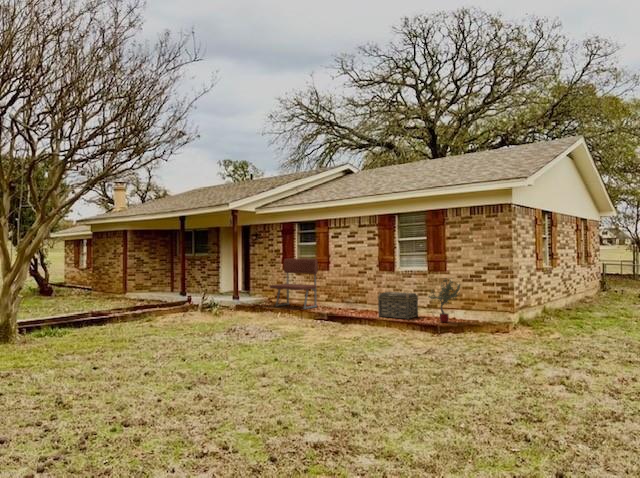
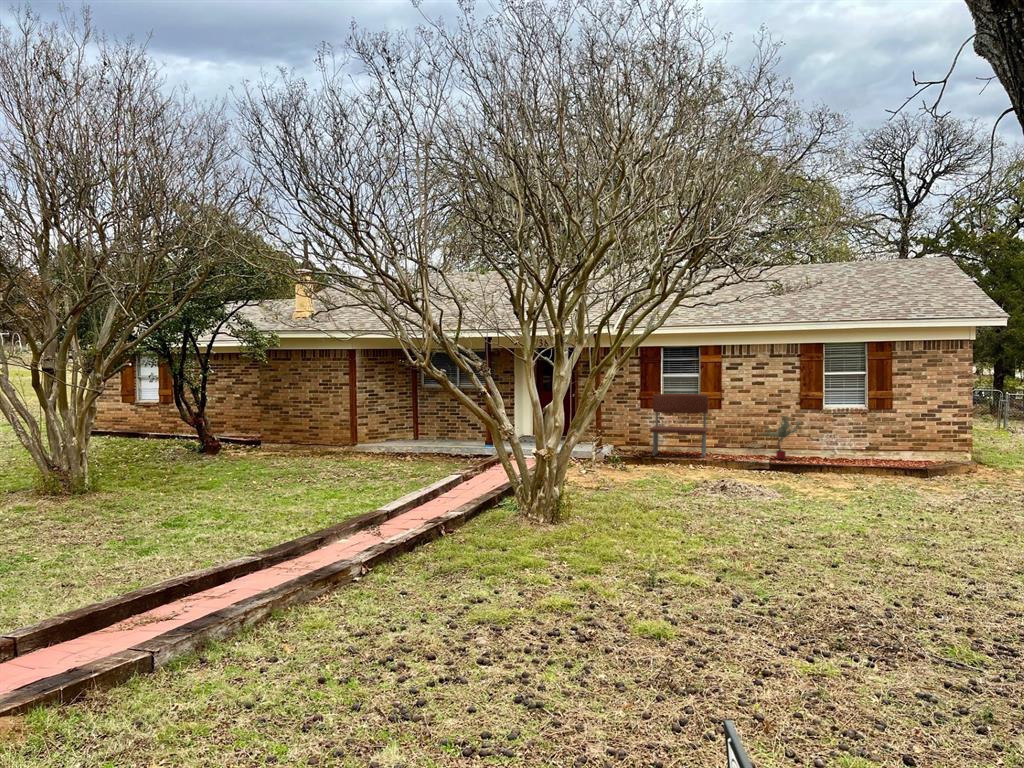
potted tree: present [428,278,460,323] -> present [763,416,801,460]
basket: present [378,292,418,319] -> none [814,433,860,464]

